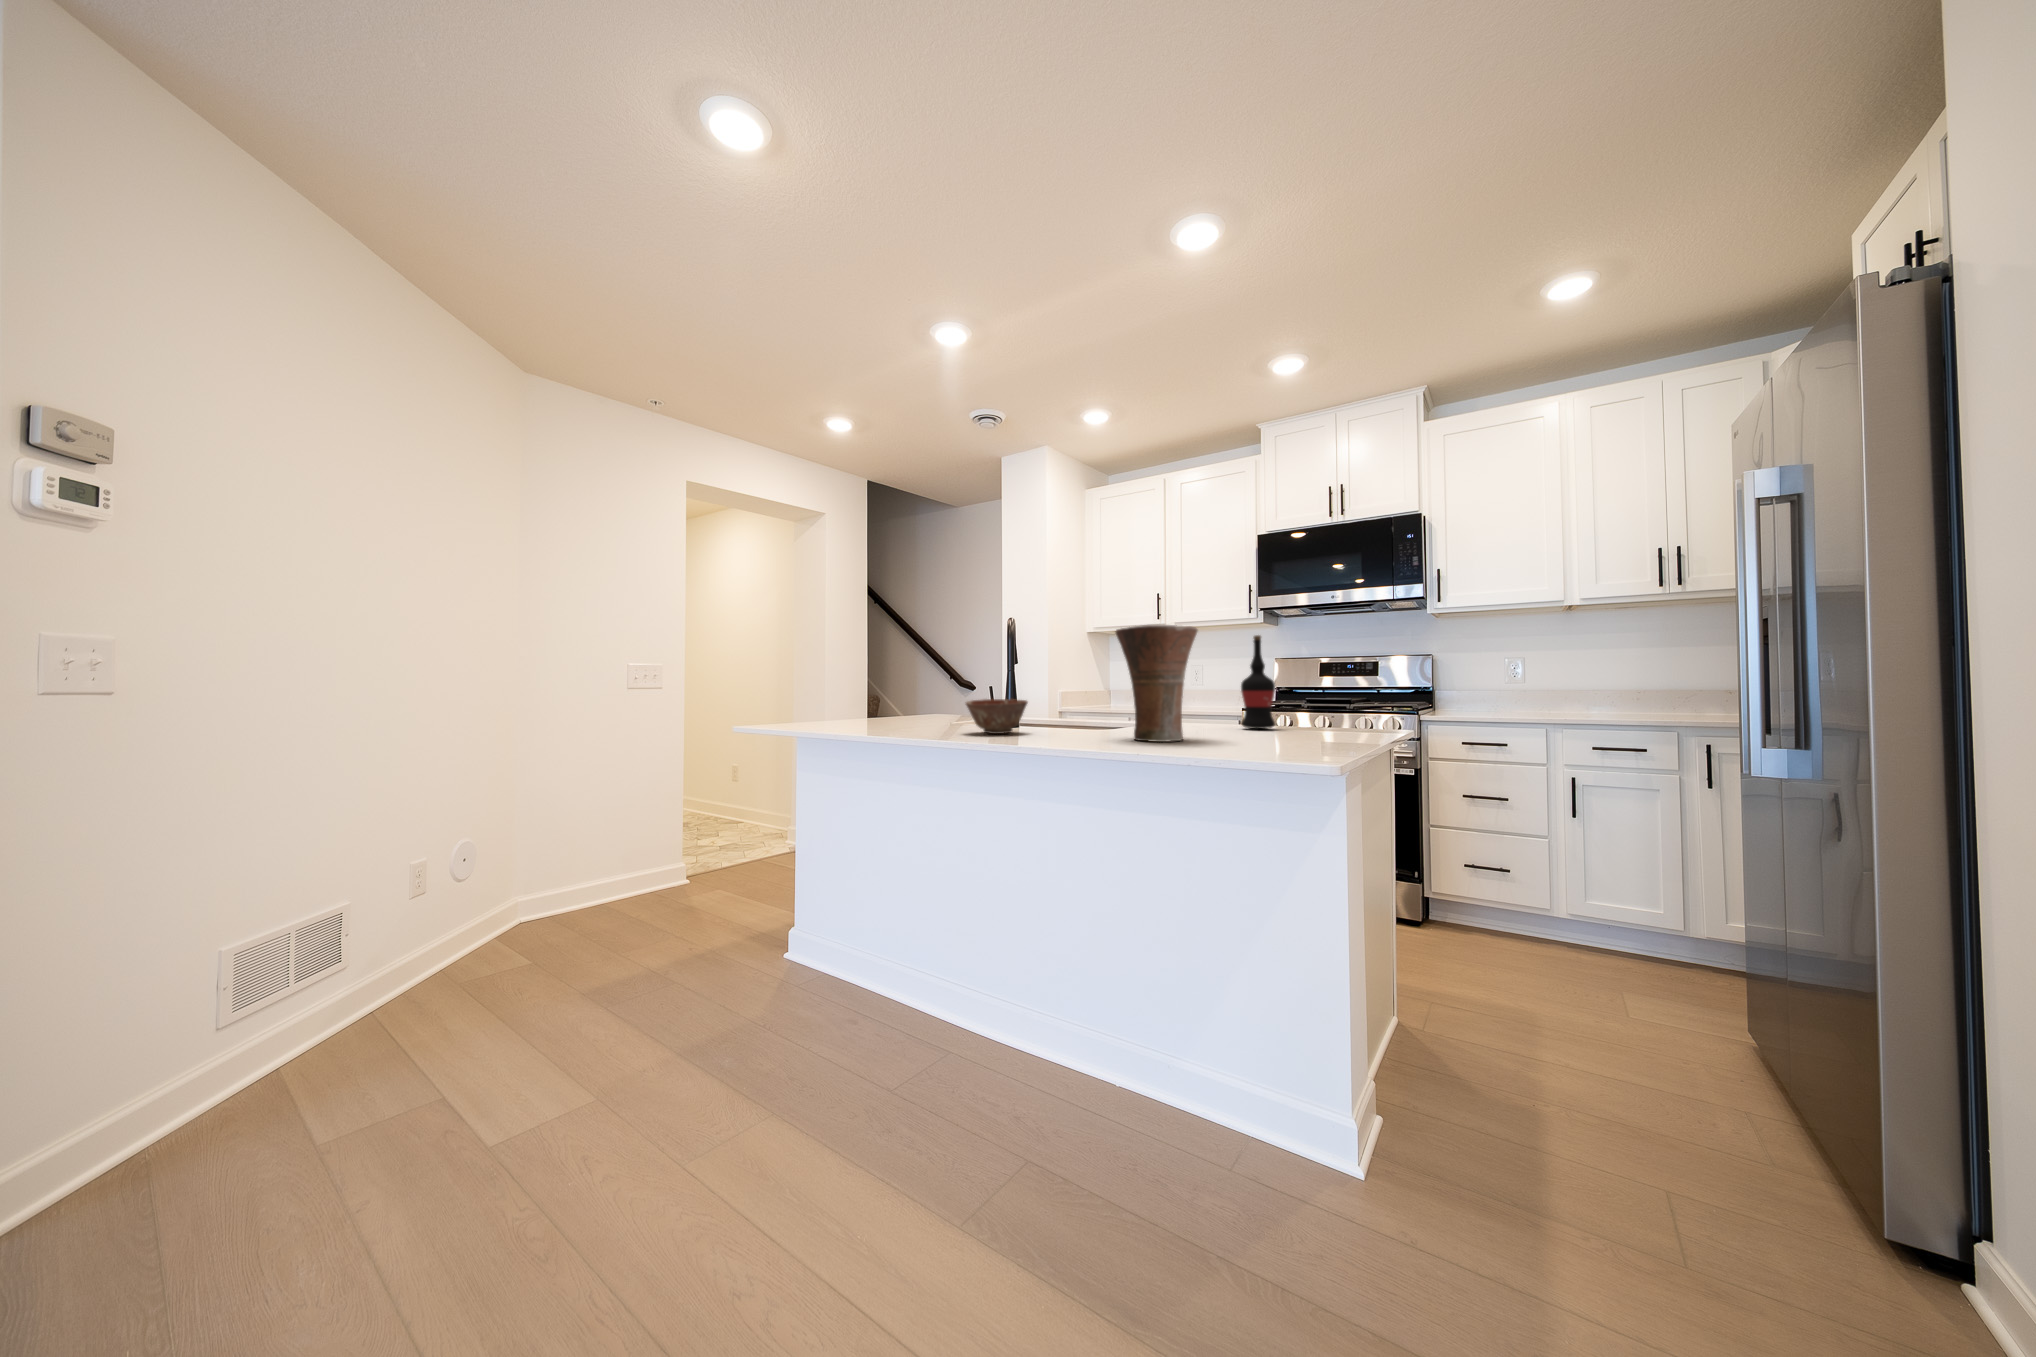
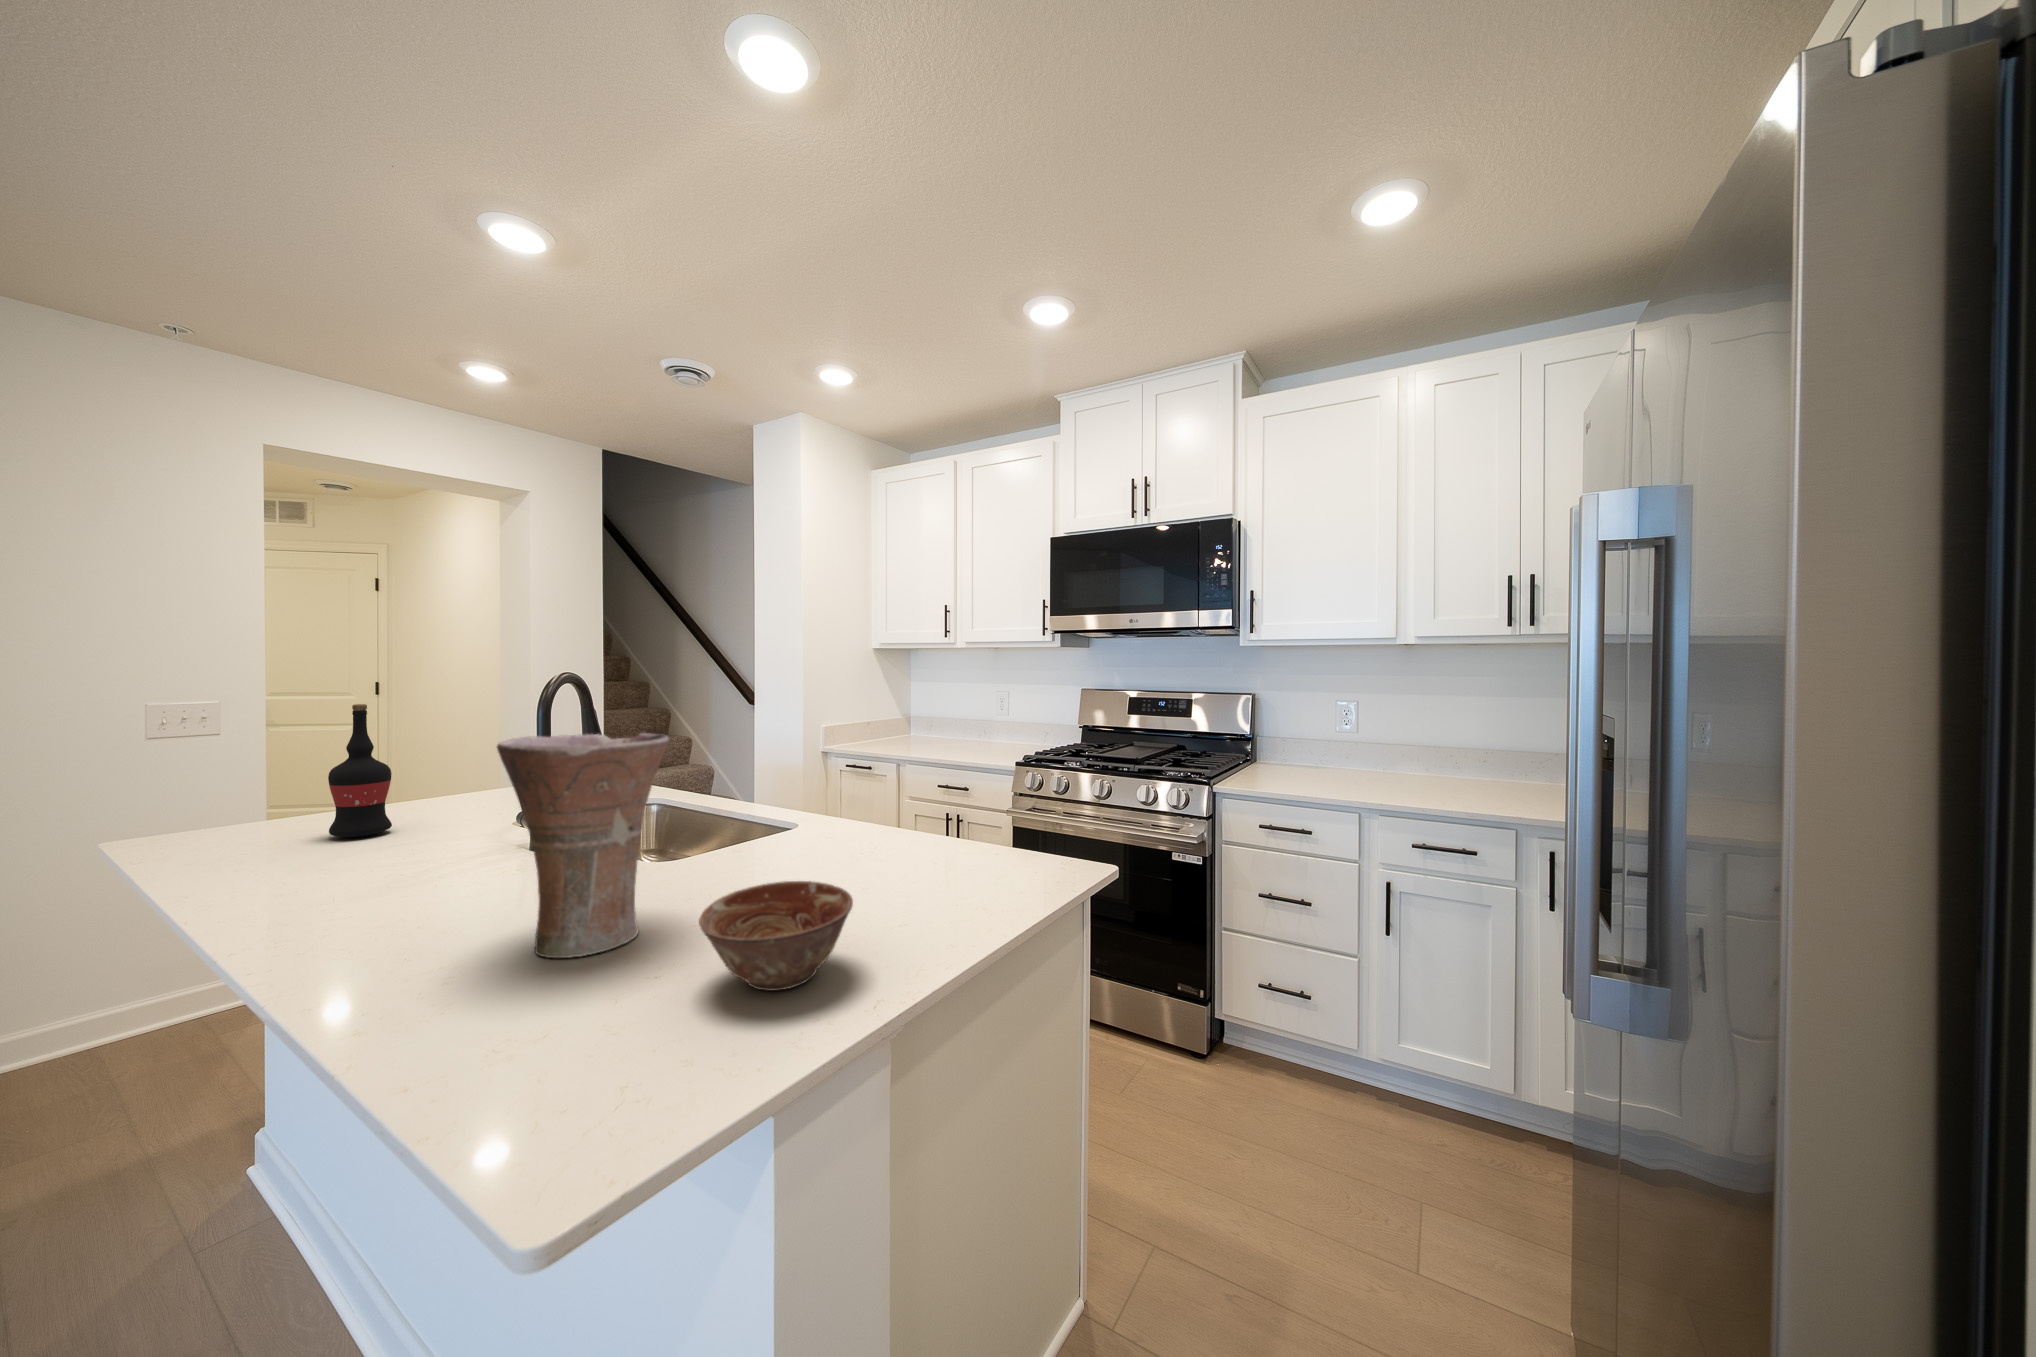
wine bottle: present [1241,635,1275,729] -> present [328,704,392,837]
ceramic bowl: present [966,699,1028,734] -> present [699,881,853,991]

